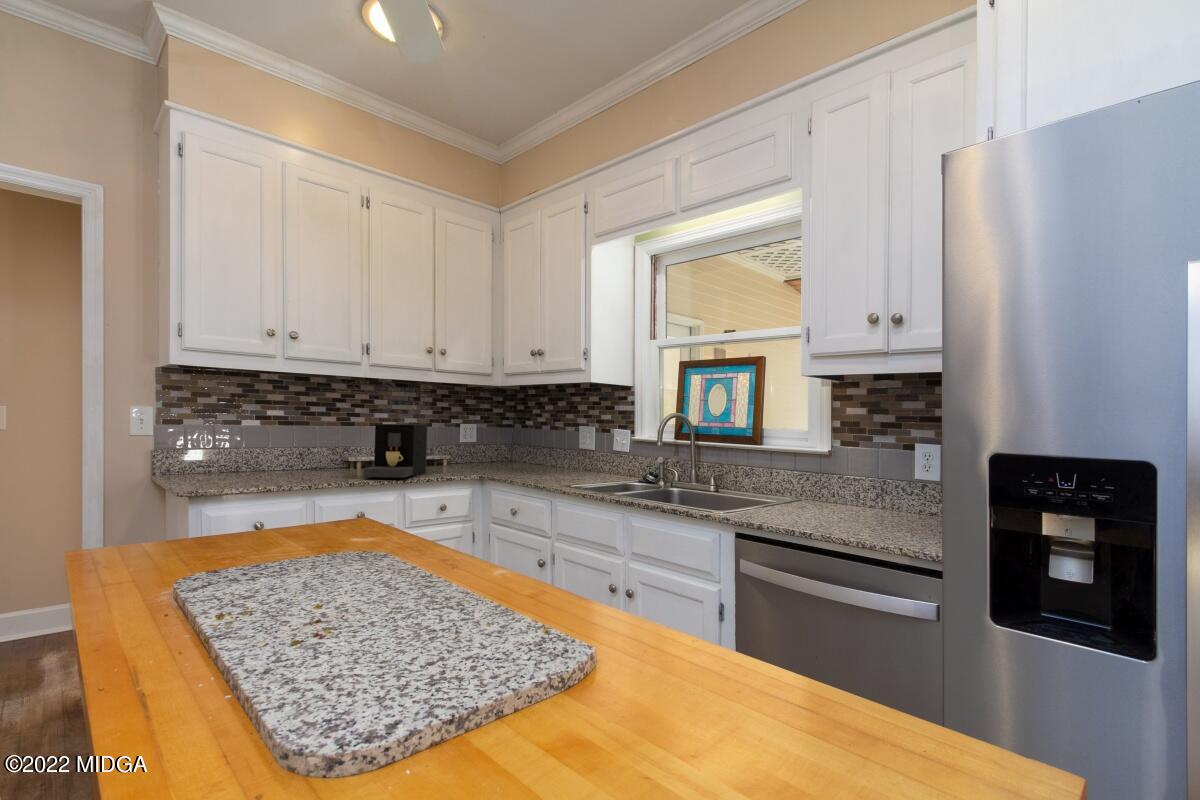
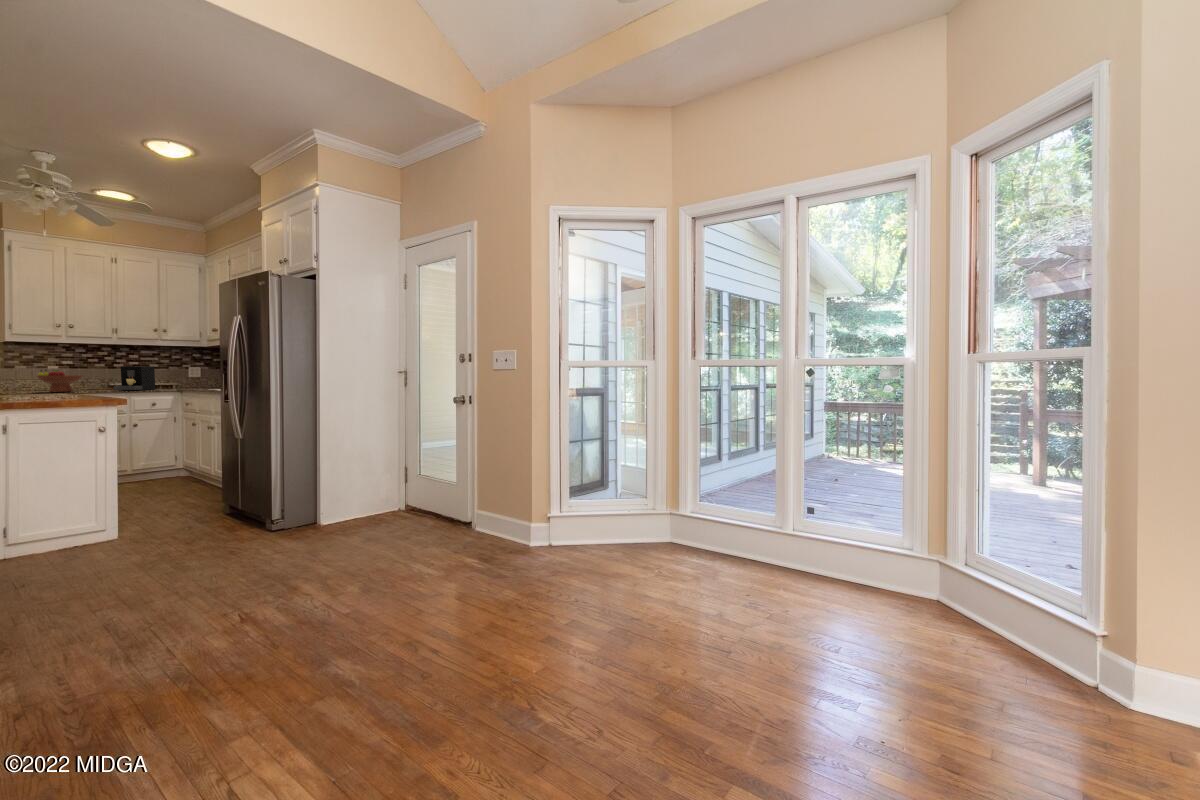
fruit bowl: none [223,430,312,483] -> present [37,369,83,392]

